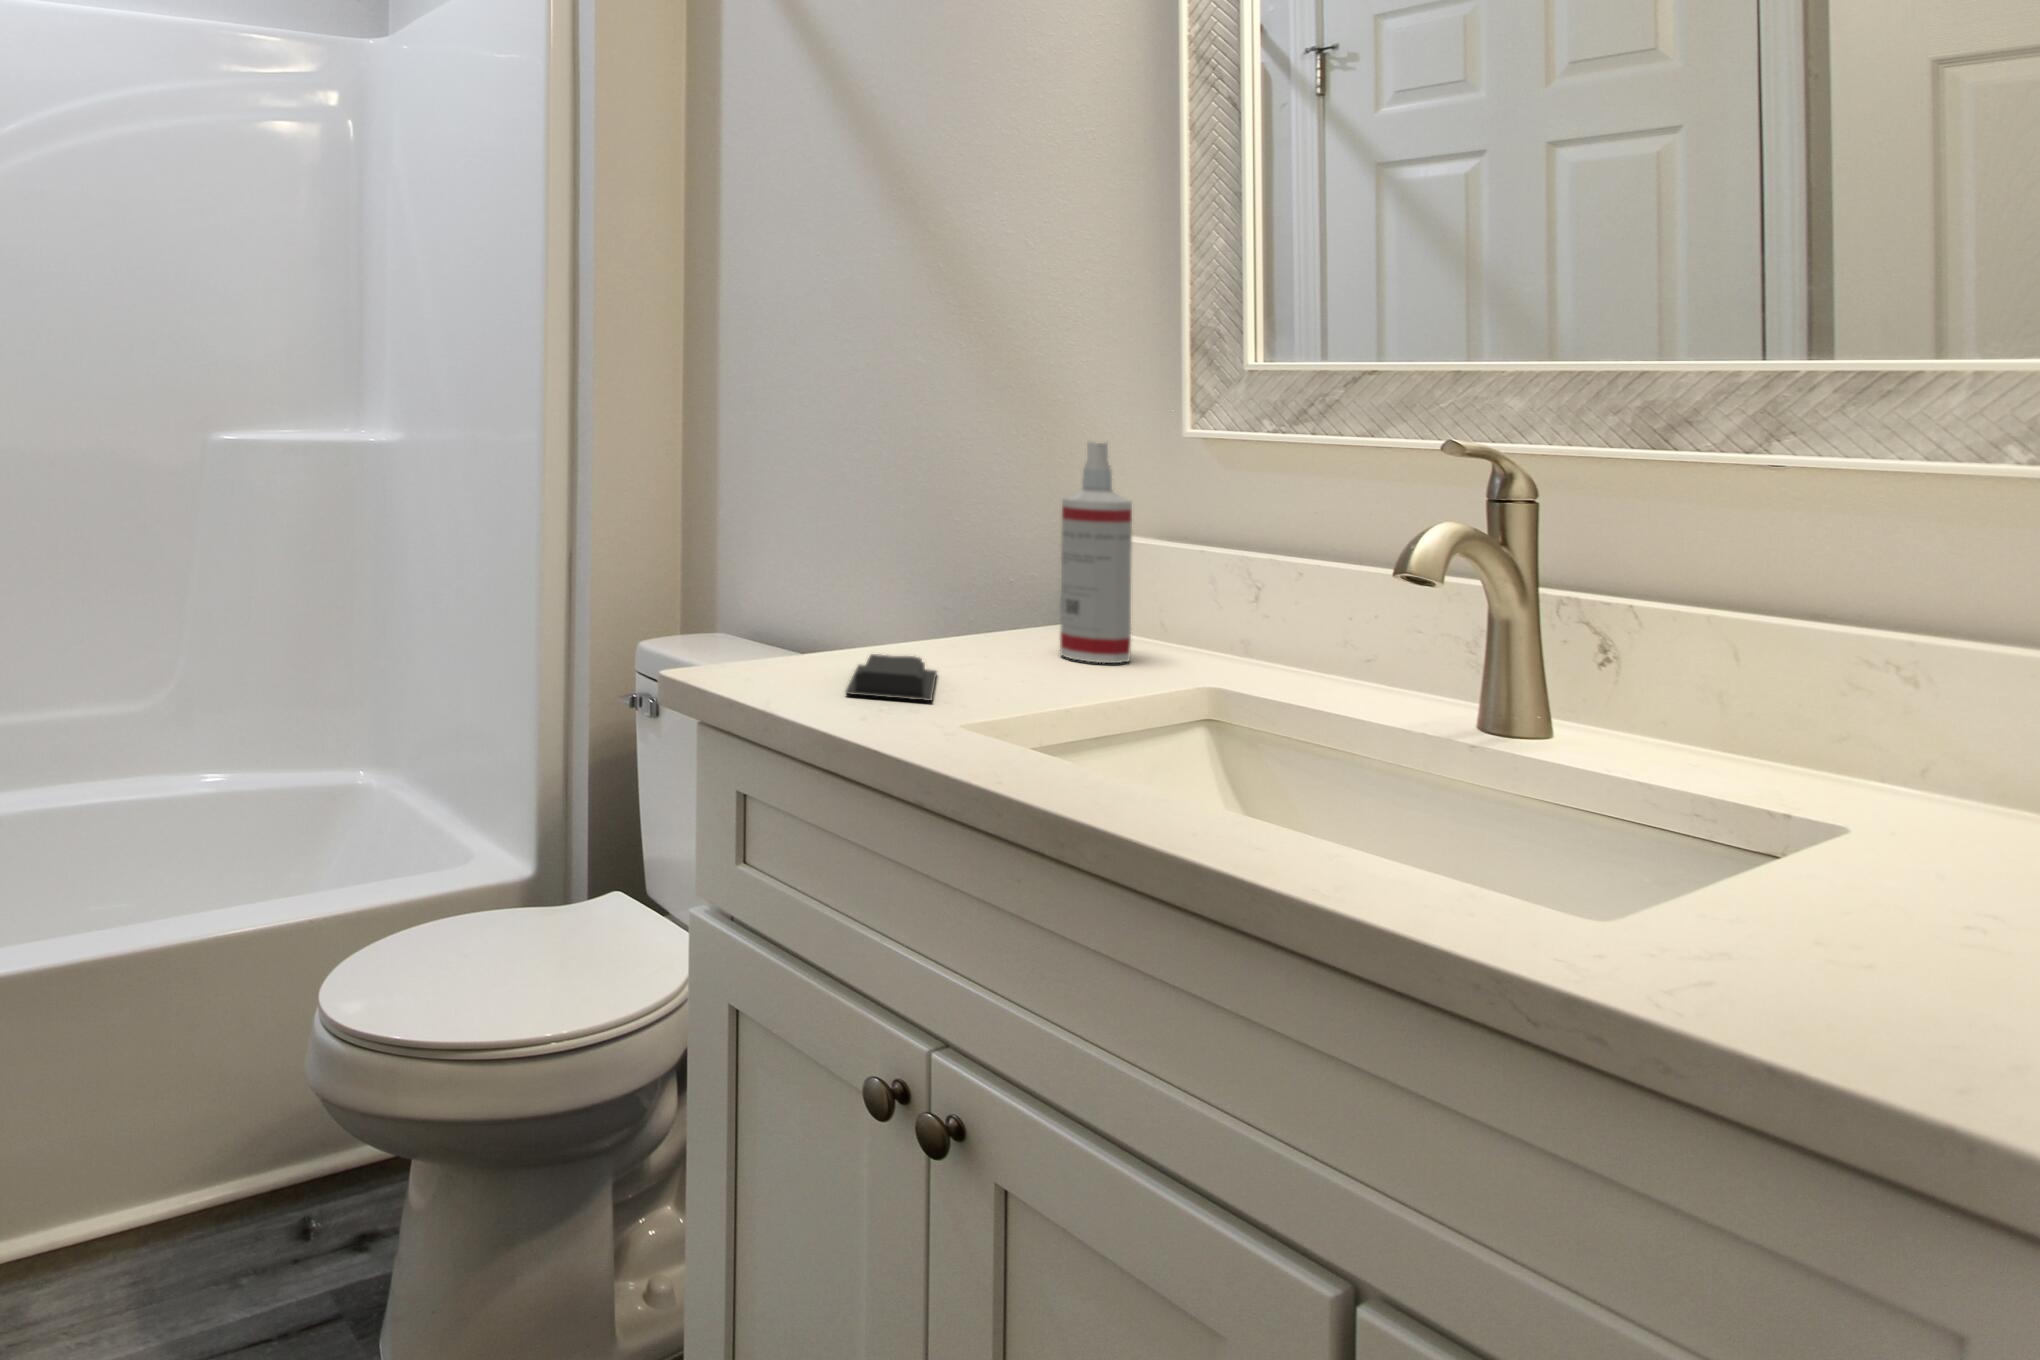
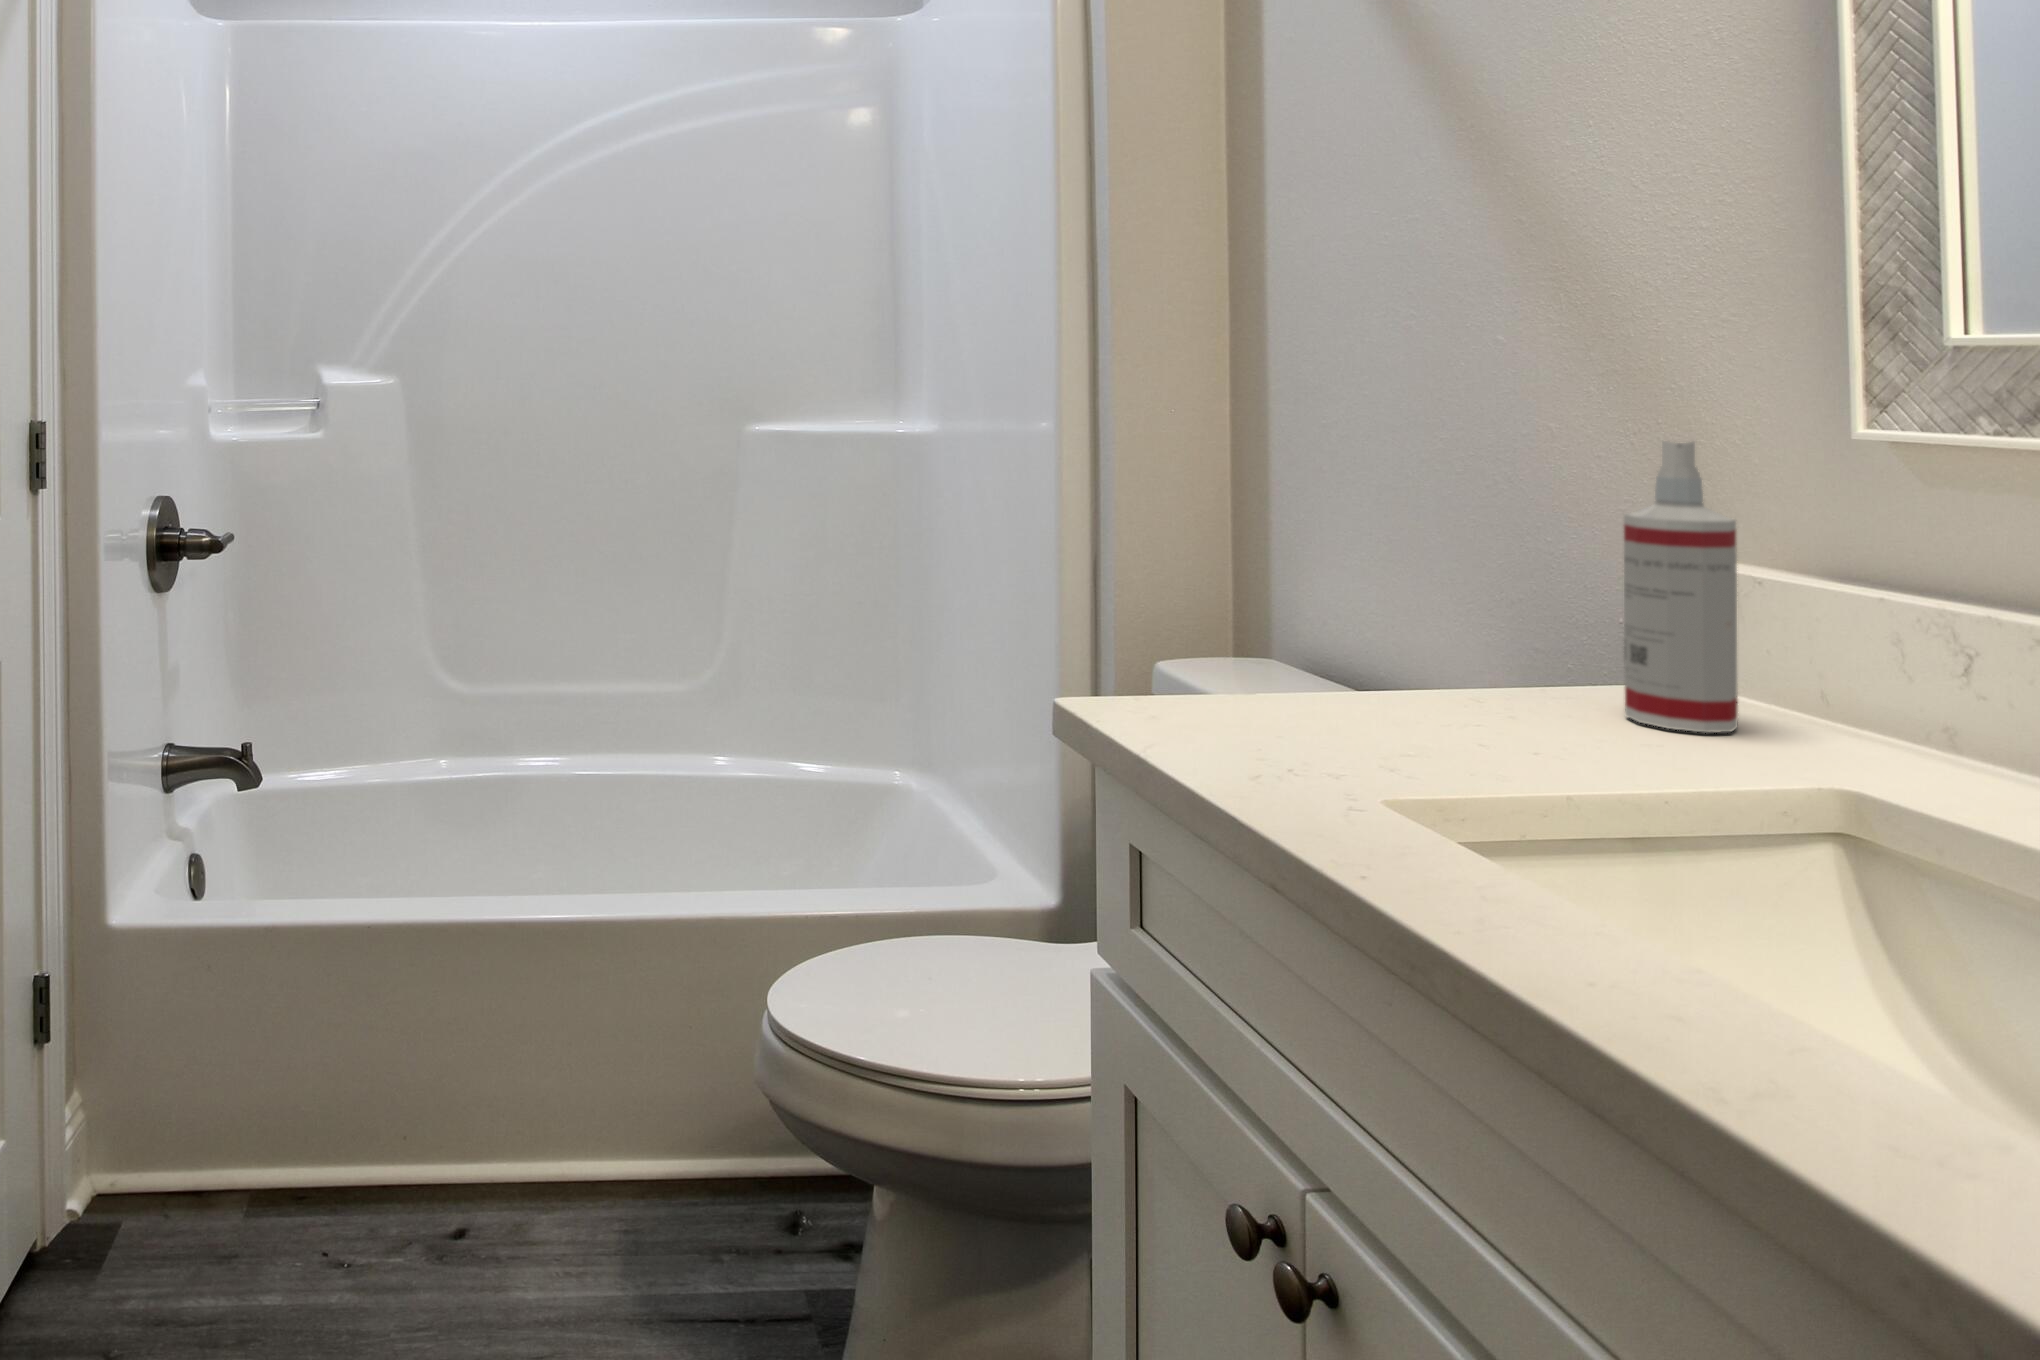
soap bar: present [846,654,937,701] -> none [1257,695,1413,758]

